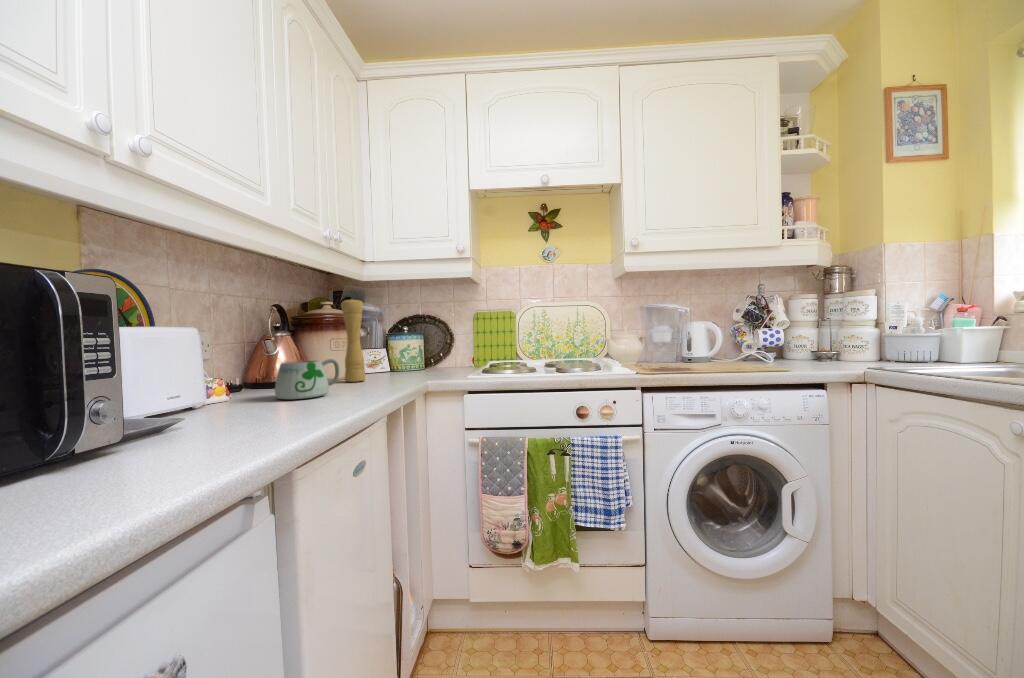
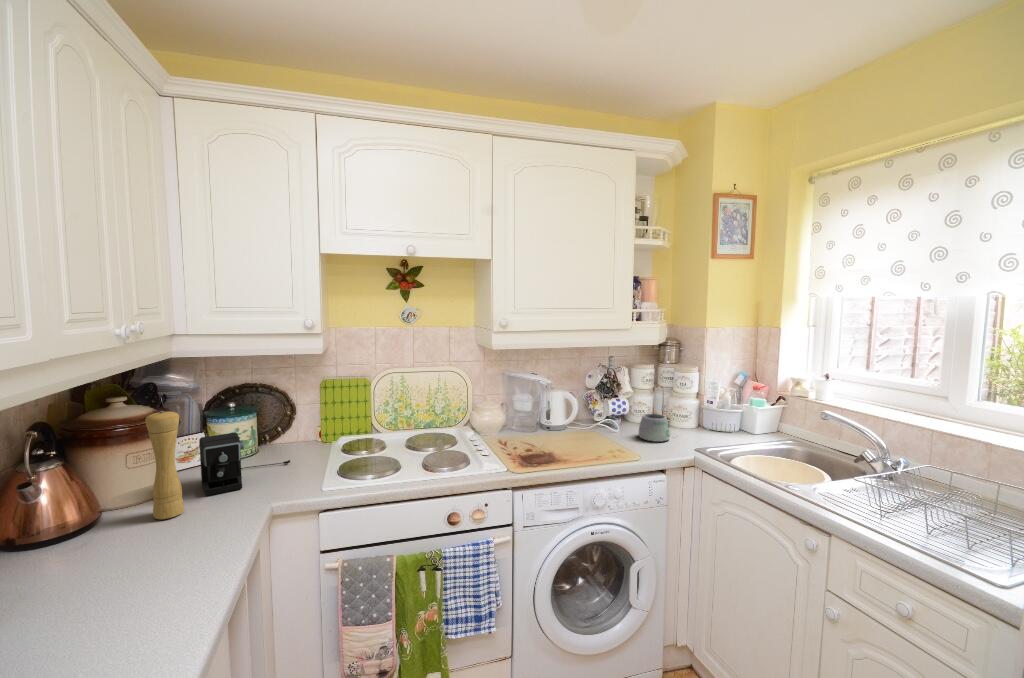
coffee maker: none [380,337,448,377] -> present [199,433,290,496]
mug: present [275,359,339,399] -> present [639,412,670,442]

